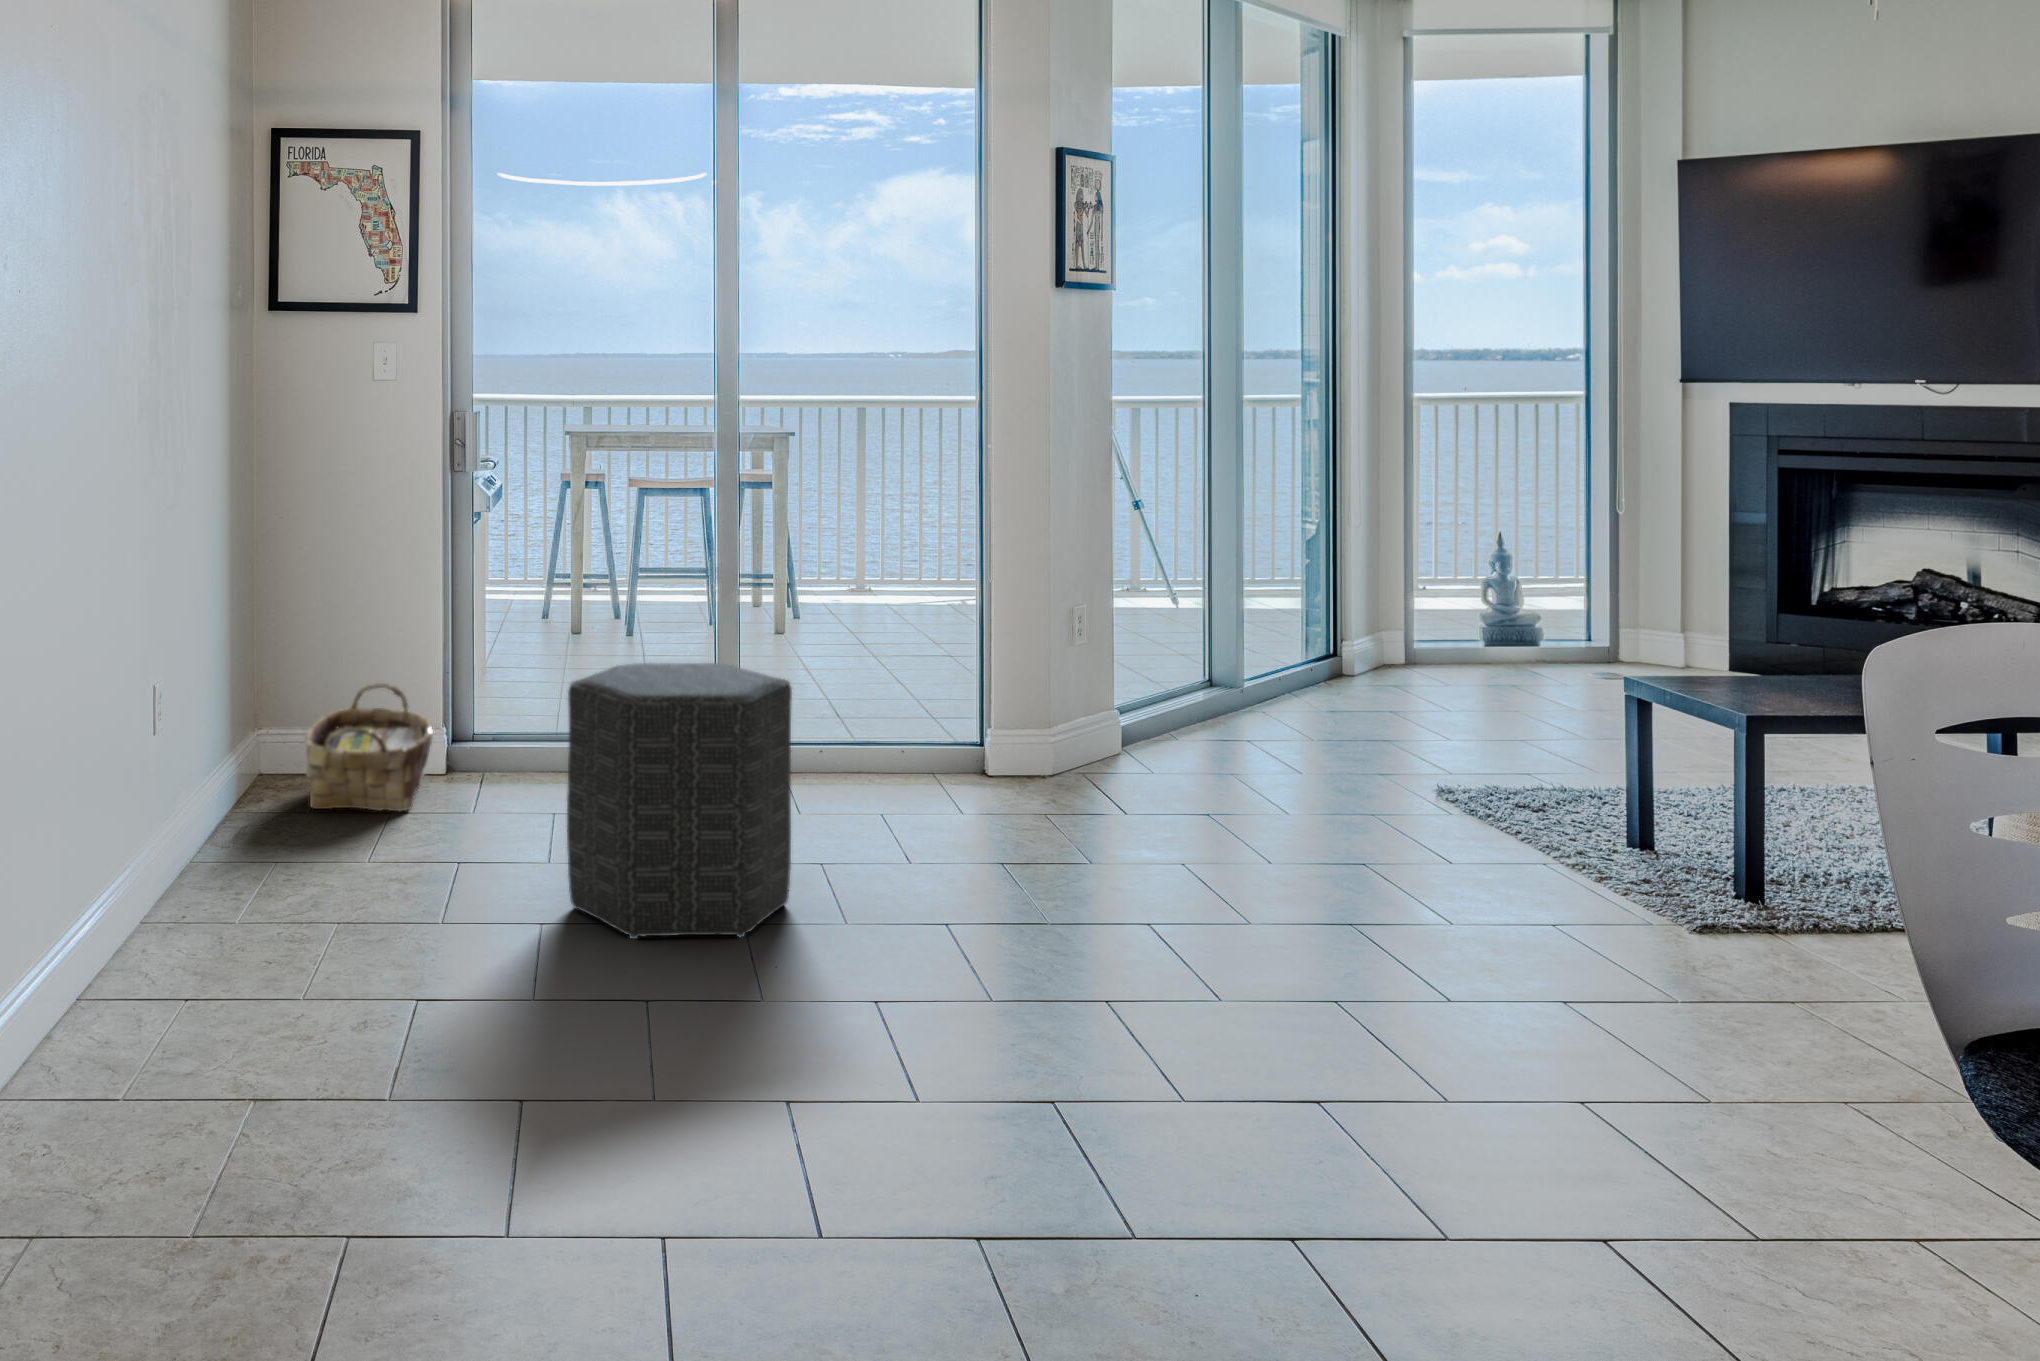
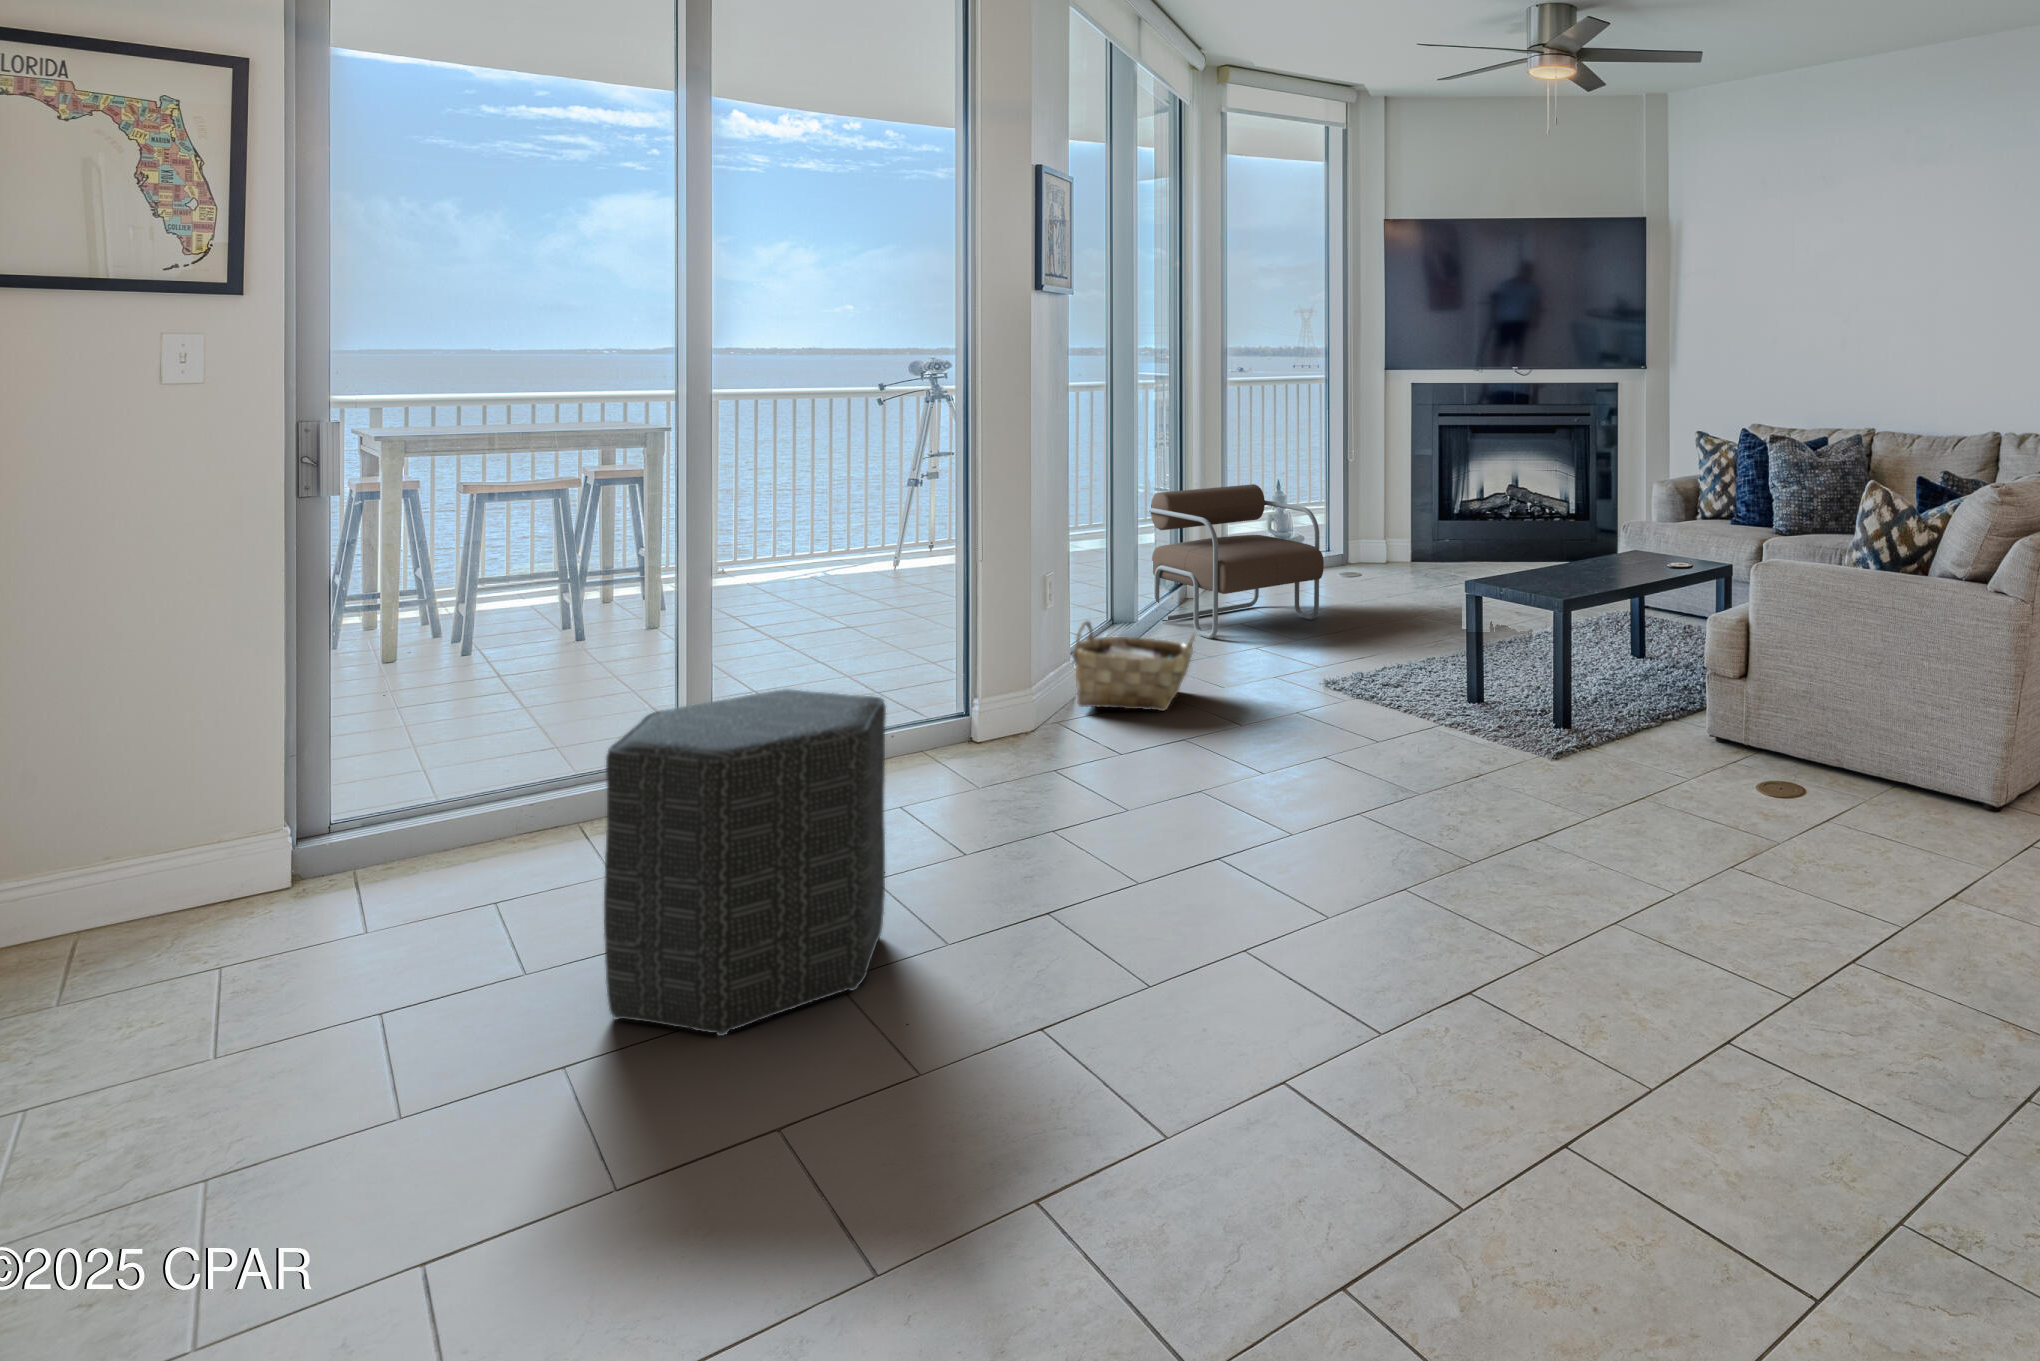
armchair: none [1275,533,1510,722] -> present [1149,484,1324,638]
woven basket: present [305,683,433,811] -> present [1072,621,1196,711]

